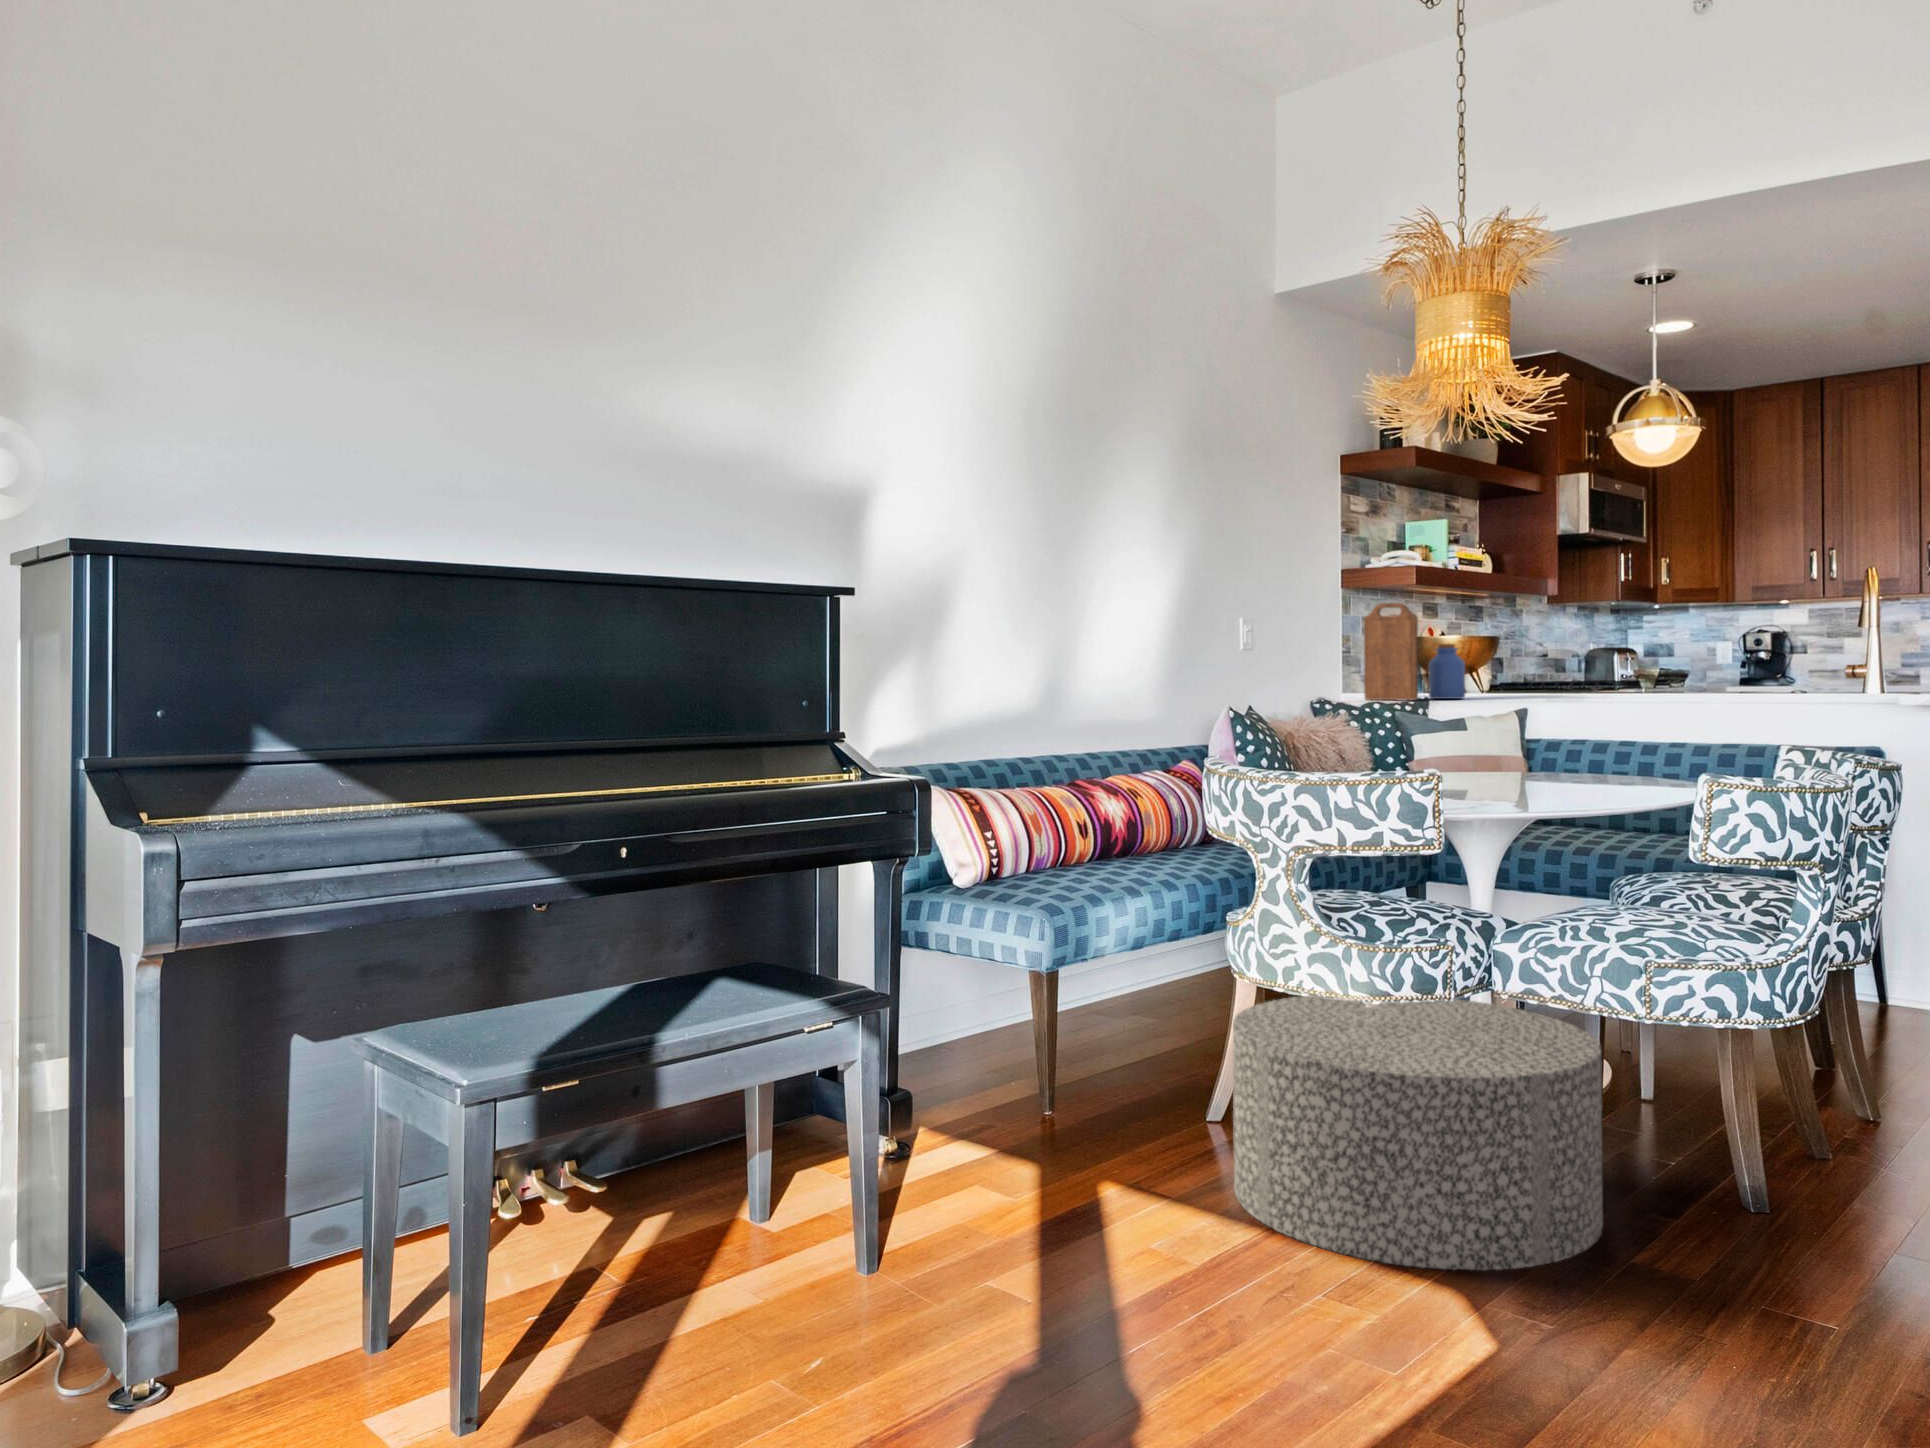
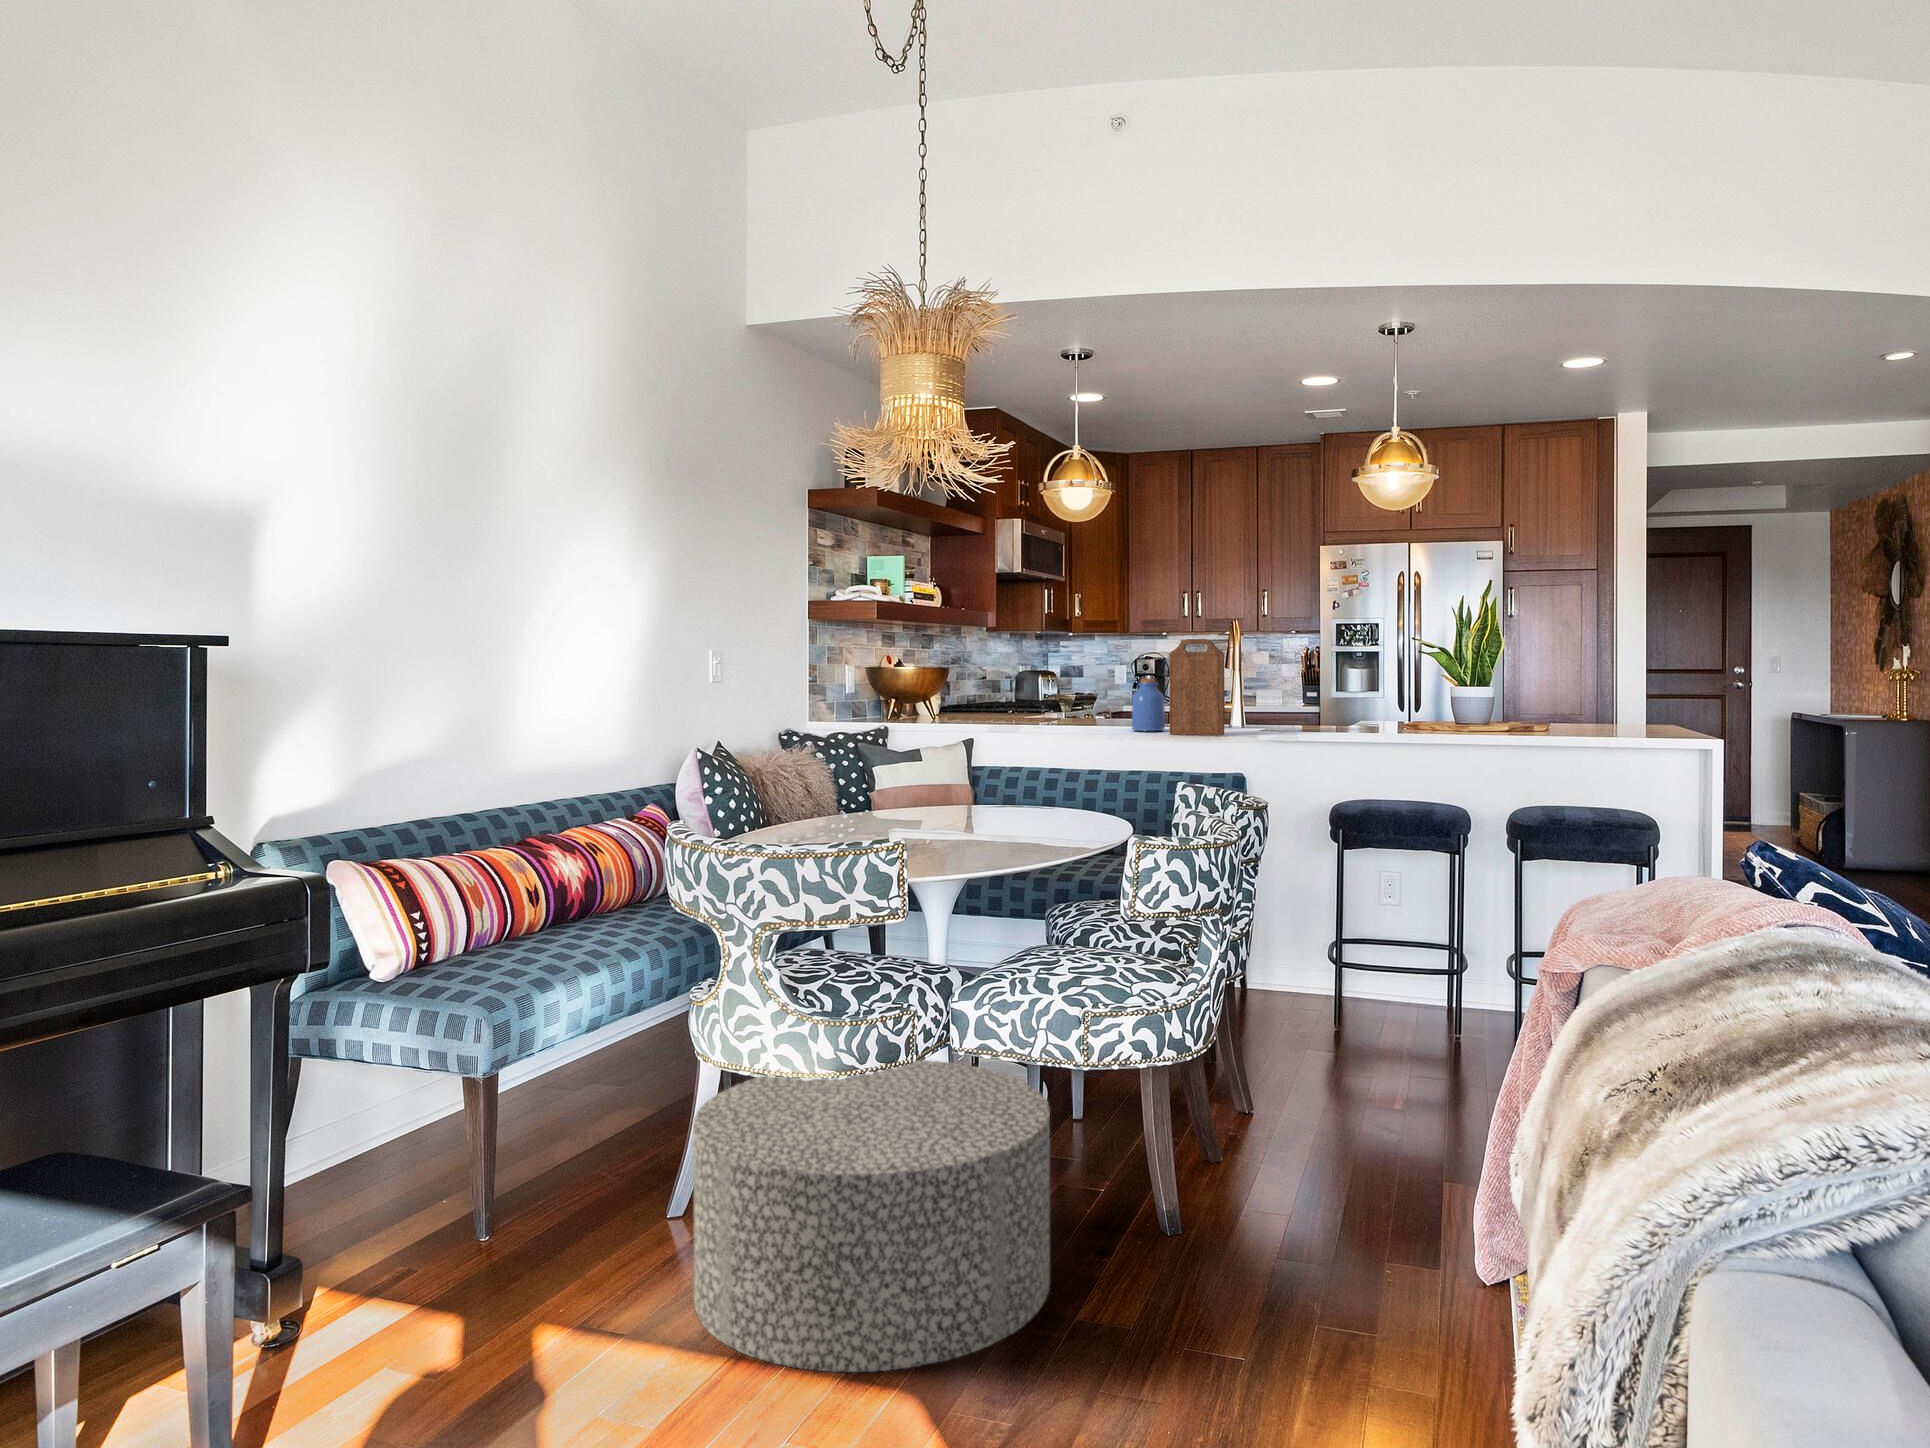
cutting board: present [1364,603,1418,700] -> present [1169,639,1224,735]
jar: present [1429,644,1465,699] -> present [1132,678,1165,731]

